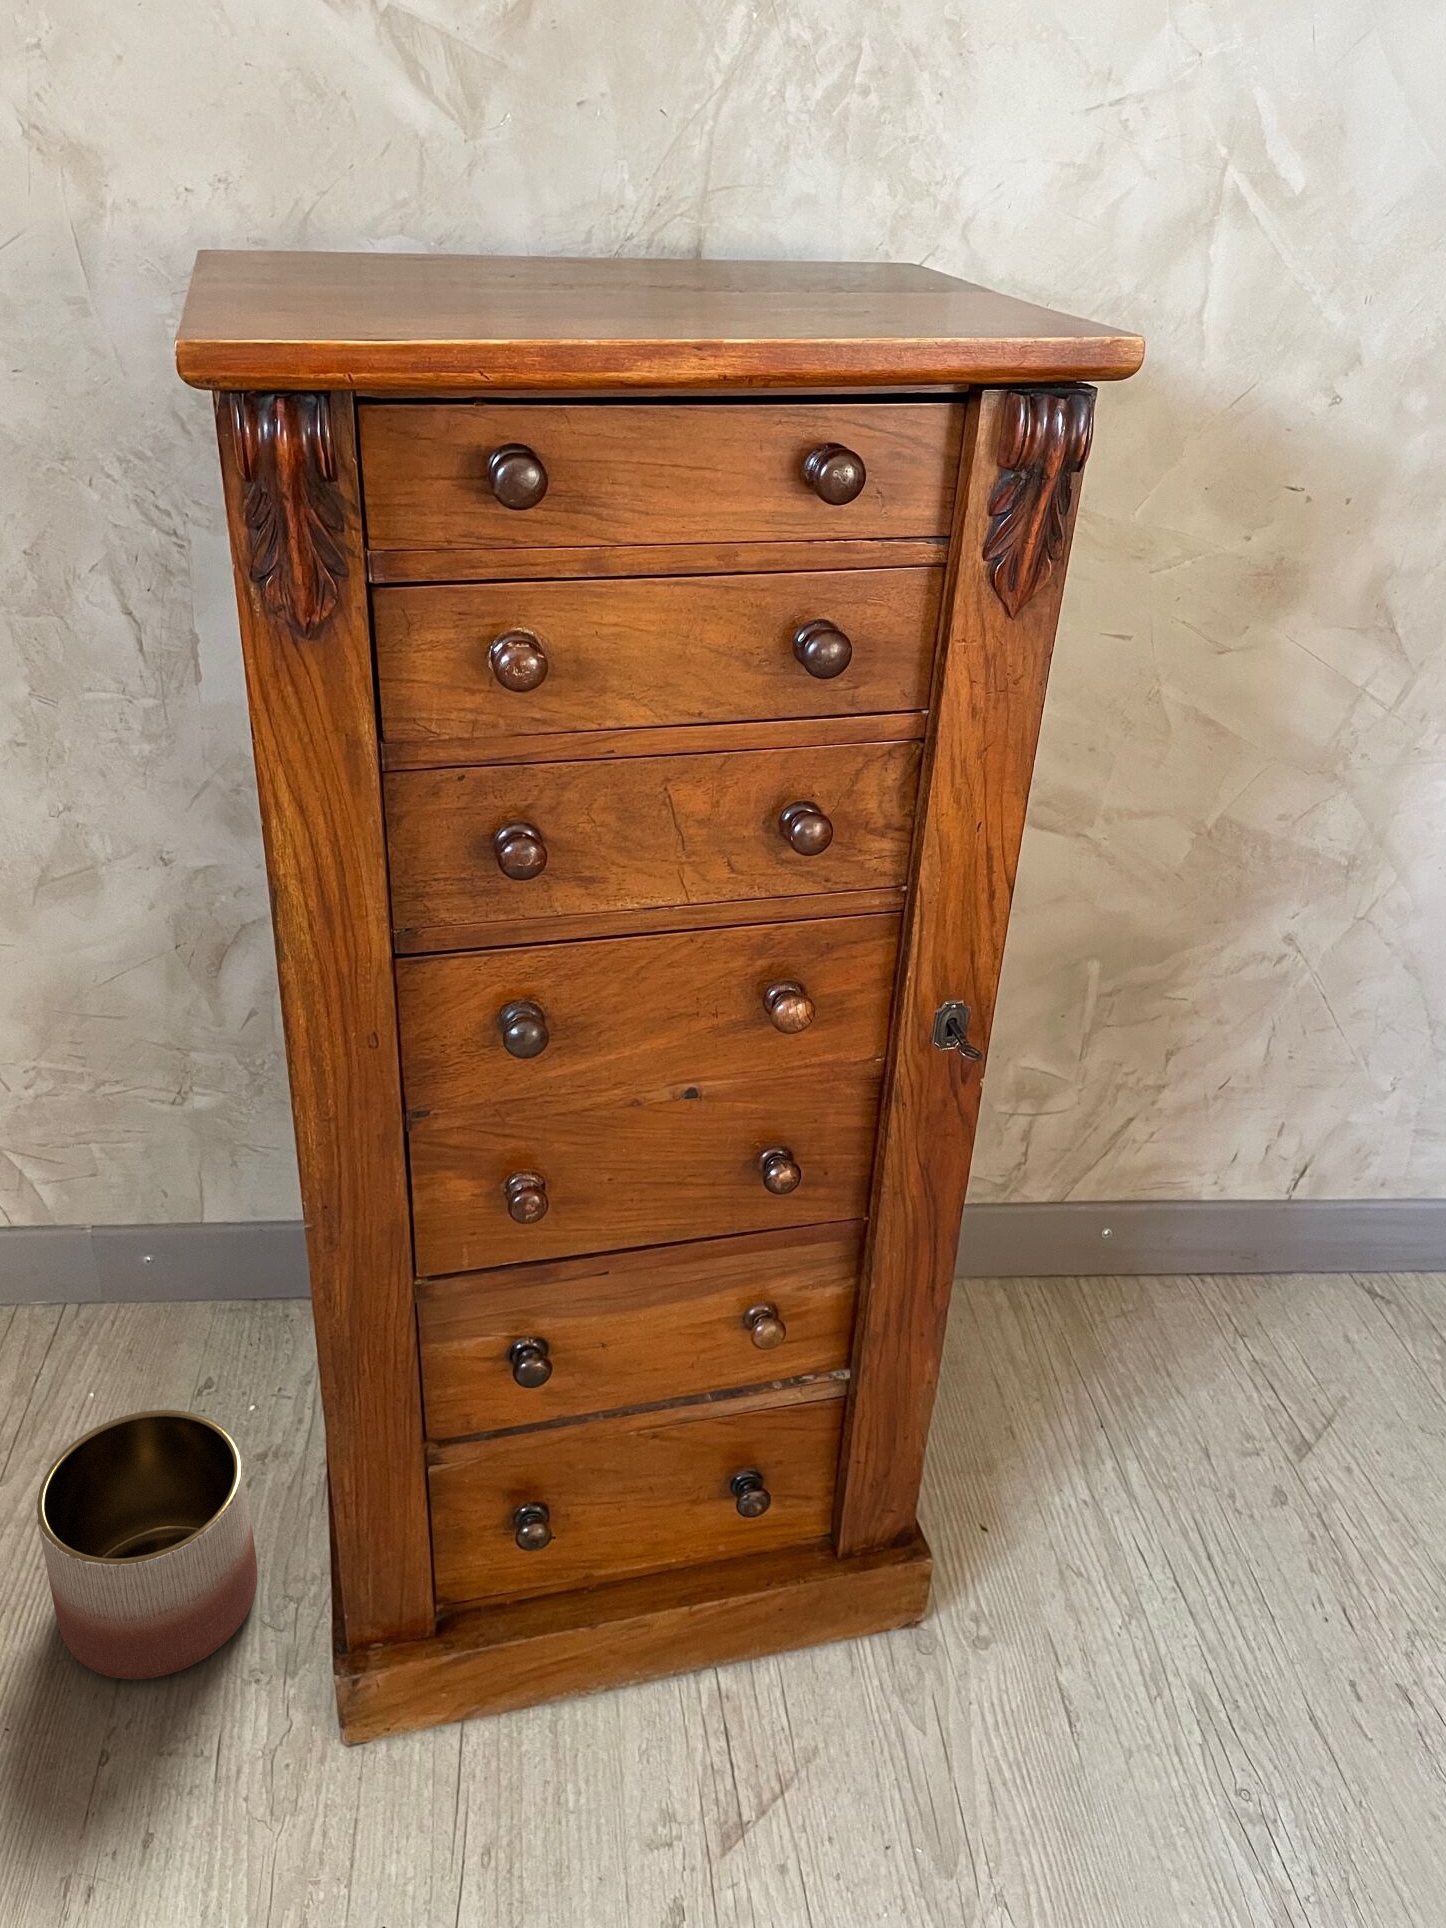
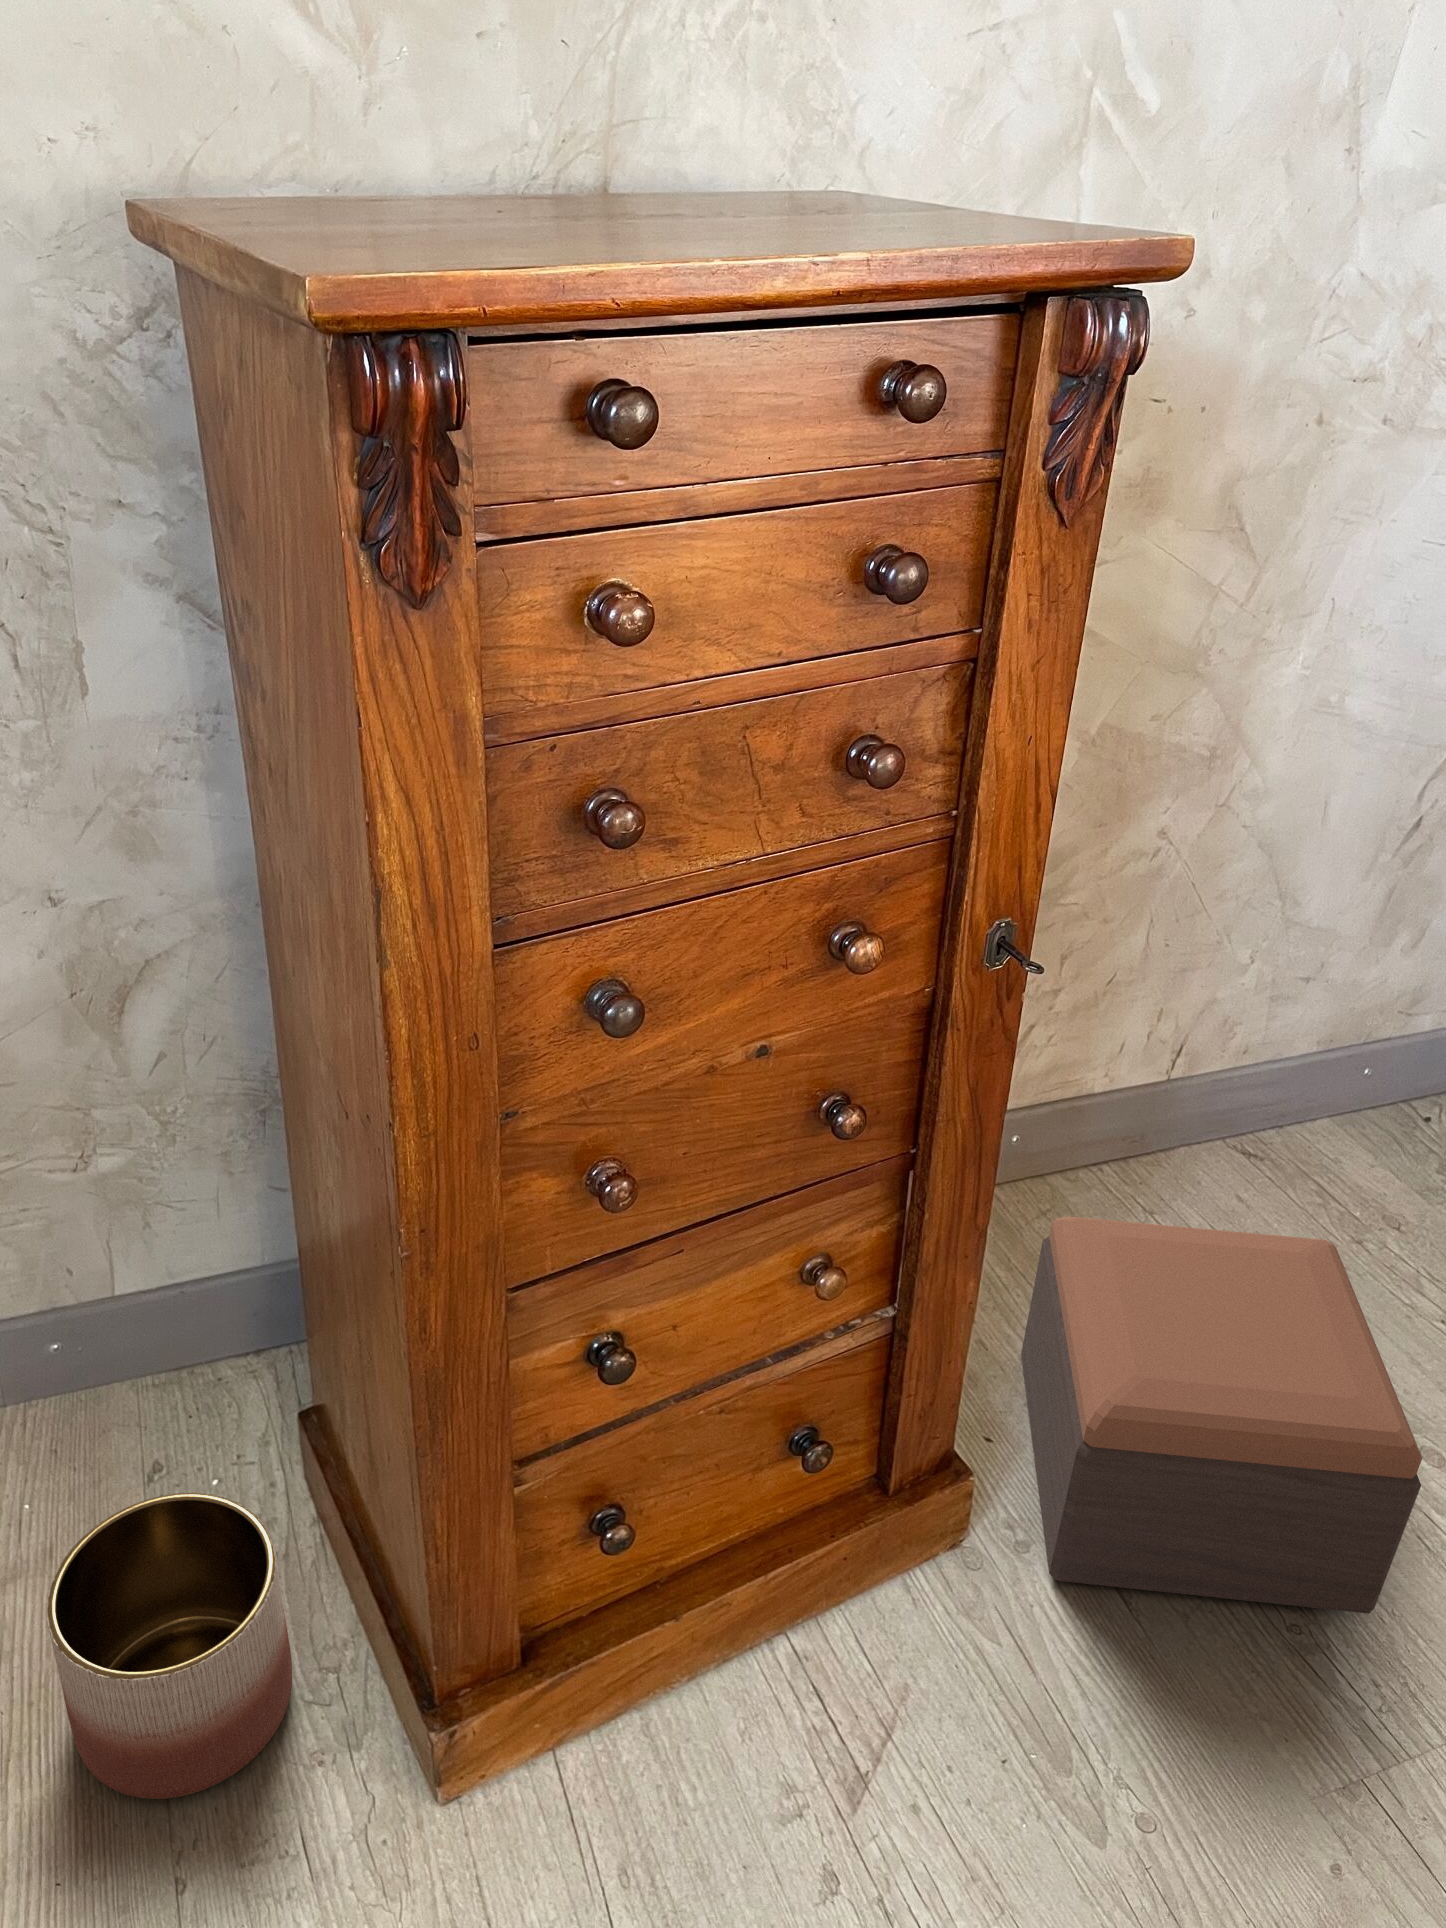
footstool: none [998,1318,1394,1798] -> present [1021,1216,1422,1614]

